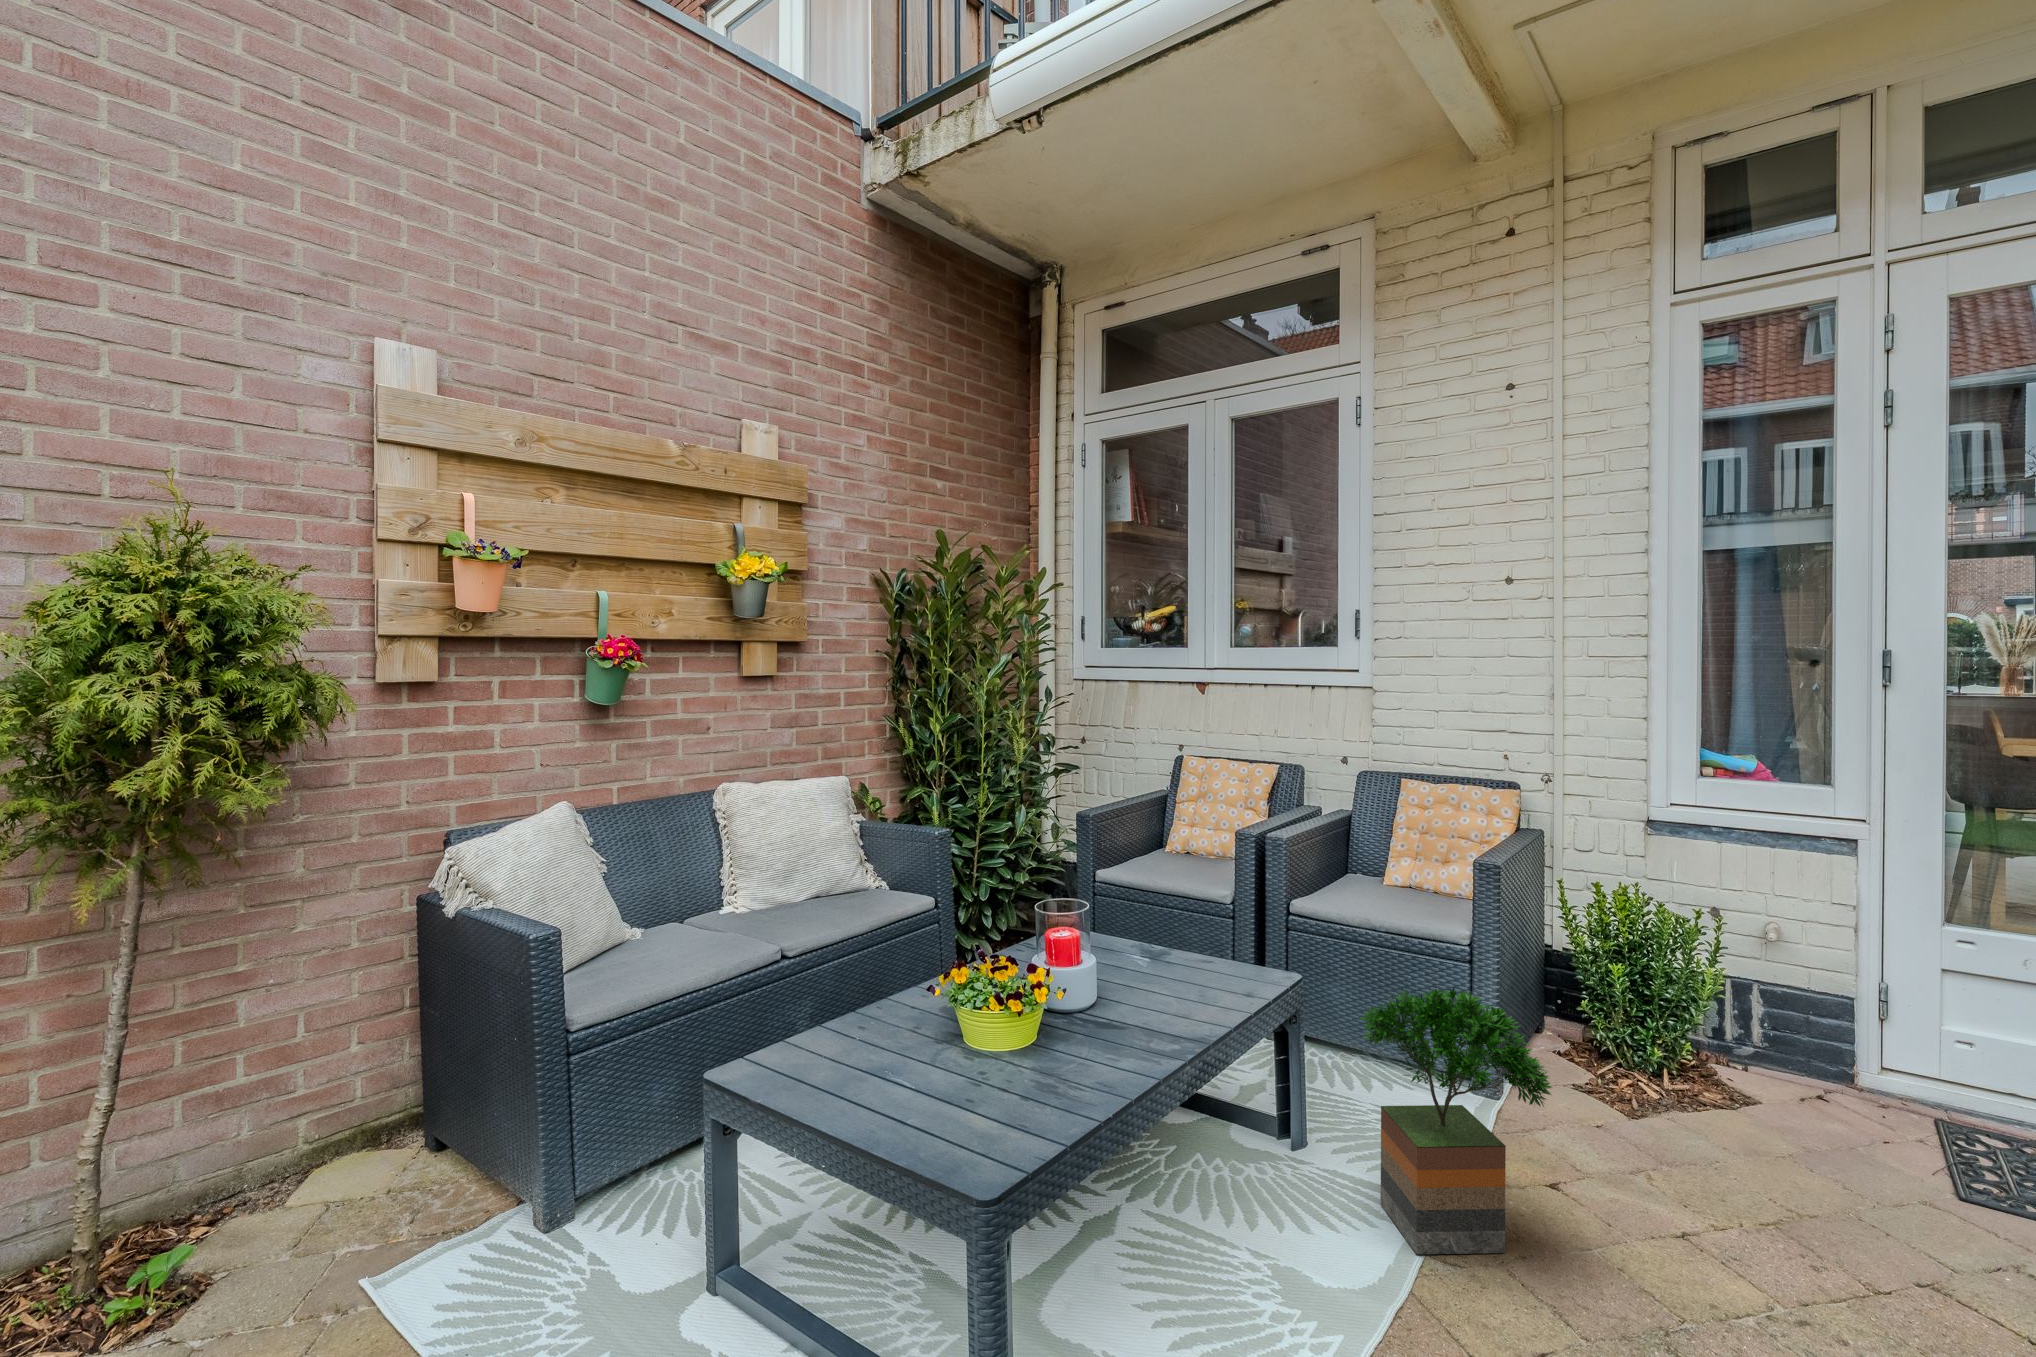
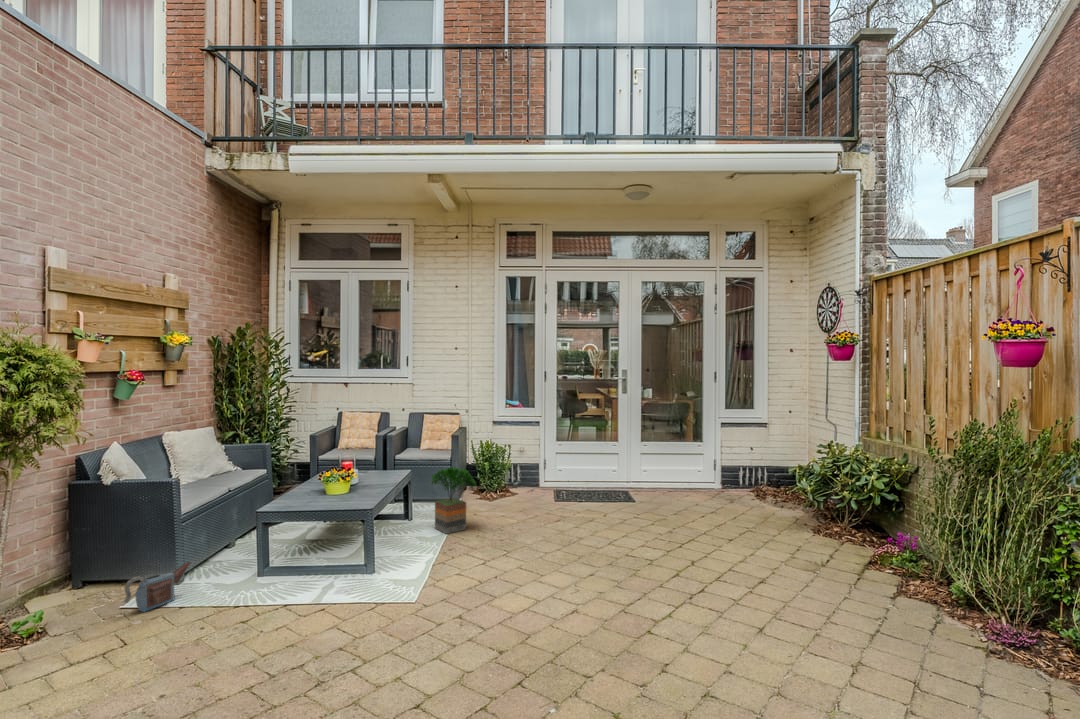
watering can: none [372,1170,578,1307] -> present [124,562,190,612]

